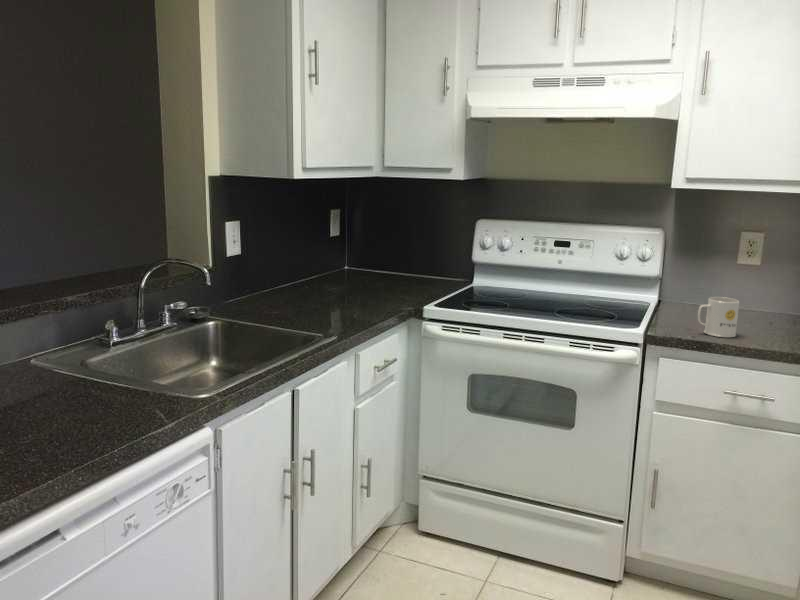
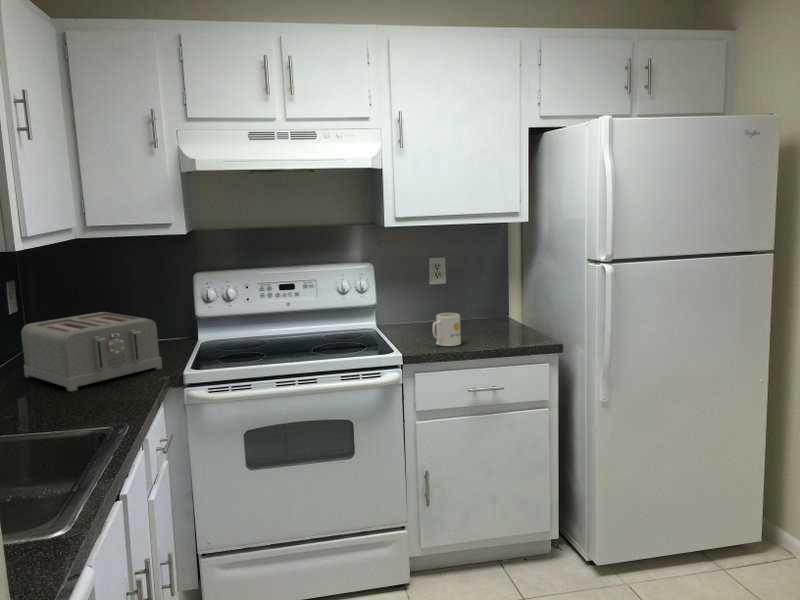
toaster: none [319,243,417,303] -> present [21,312,162,391]

